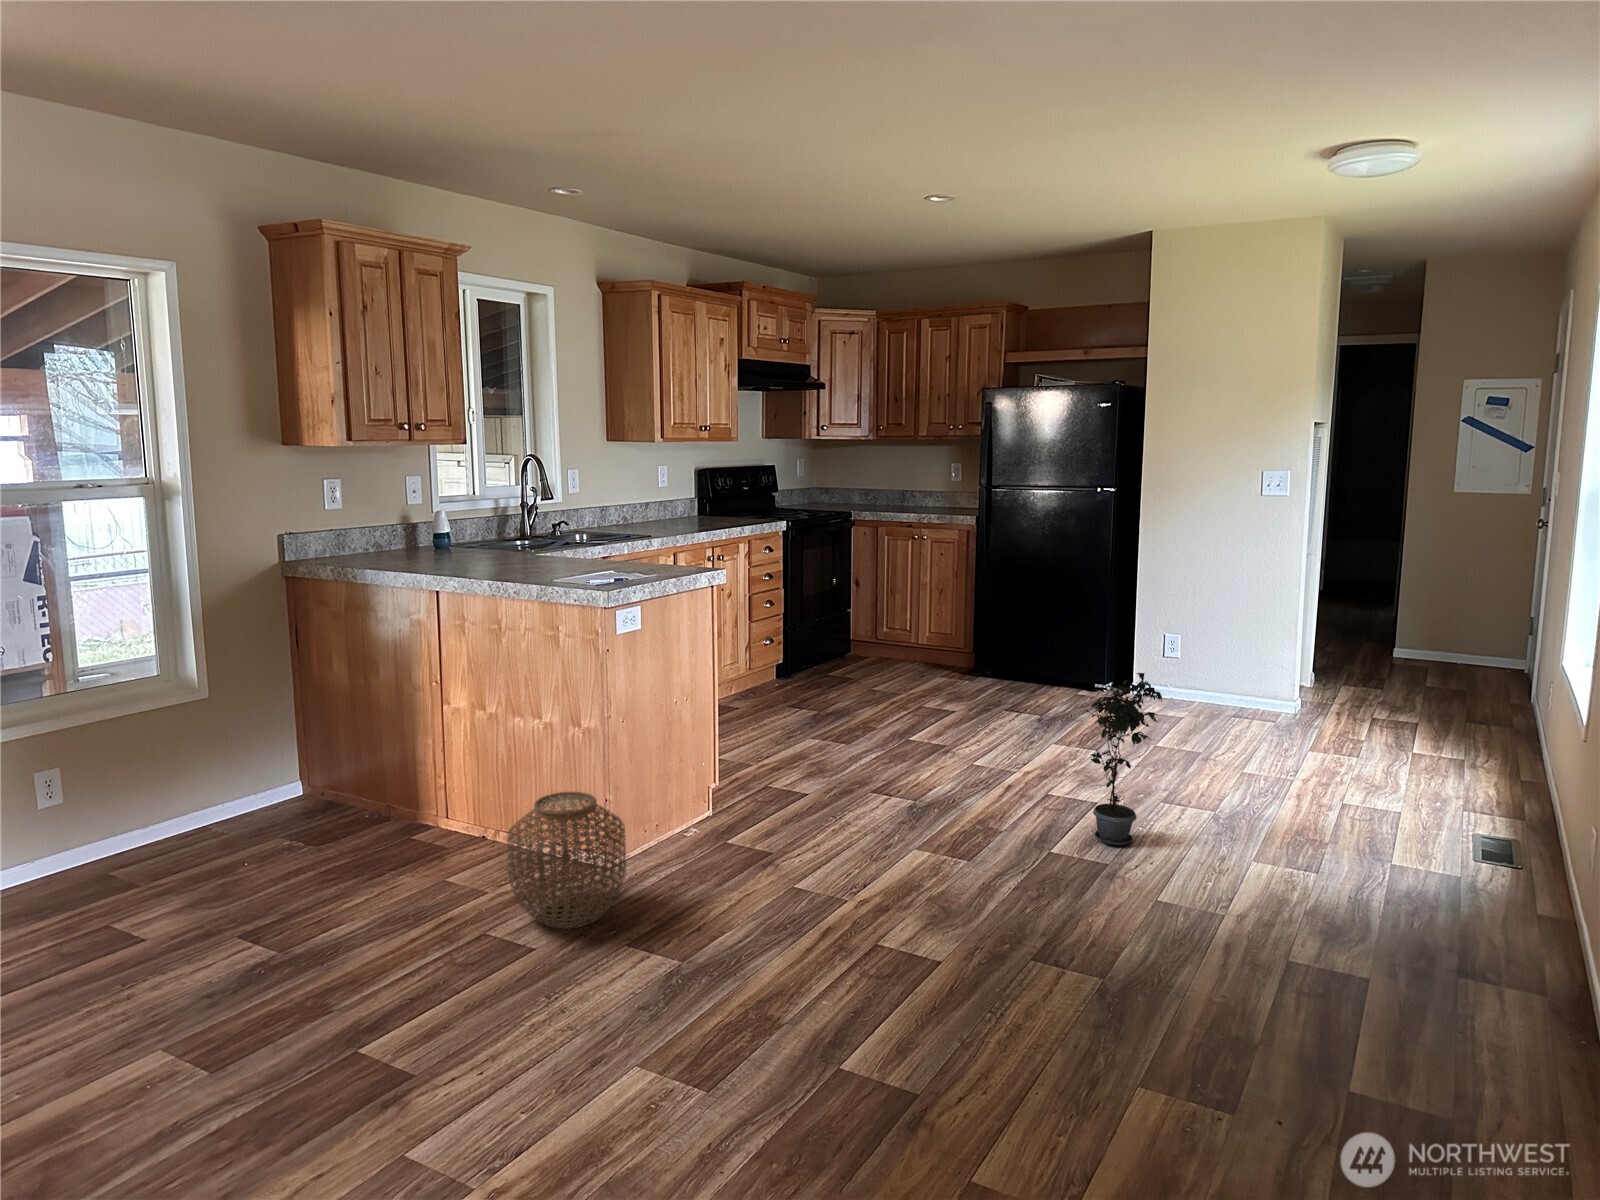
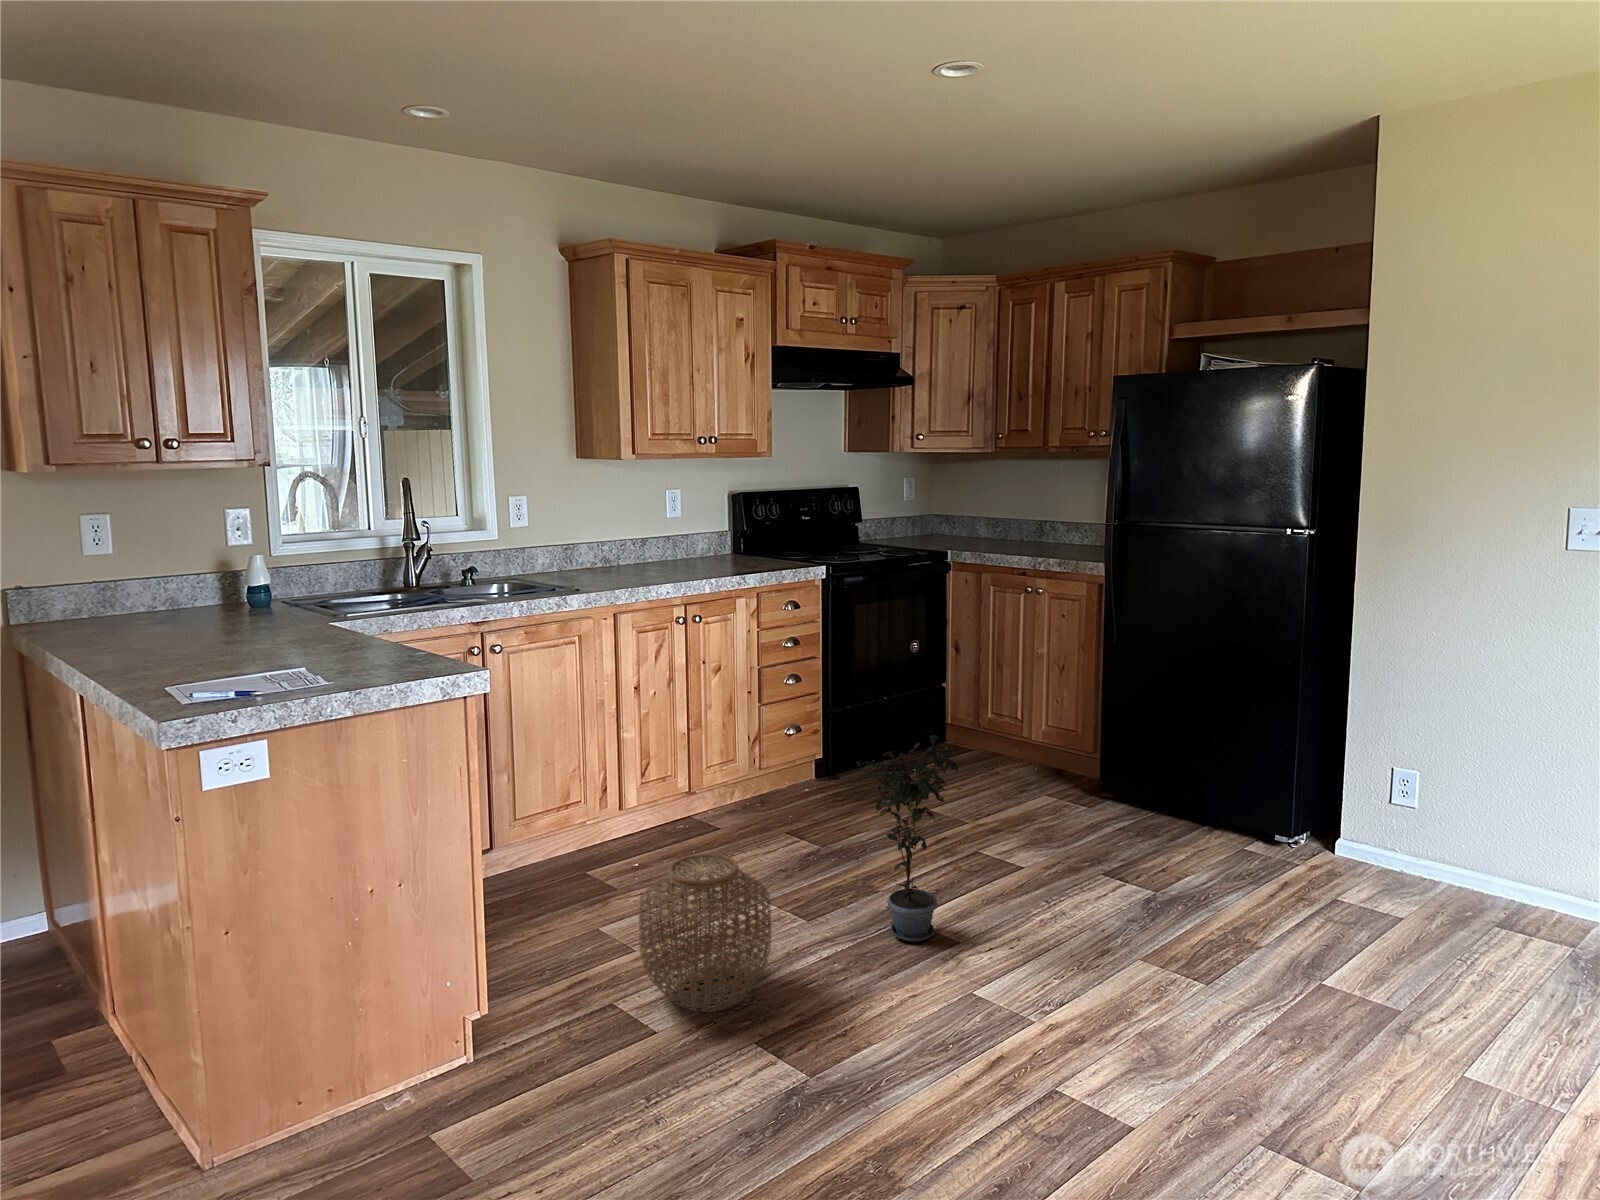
potted plant: present [1087,673,1162,846] -> present [864,735,958,942]

